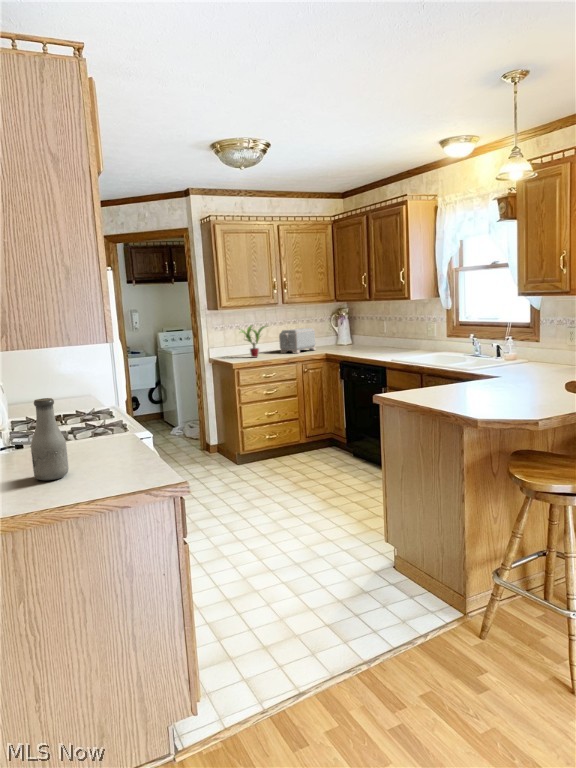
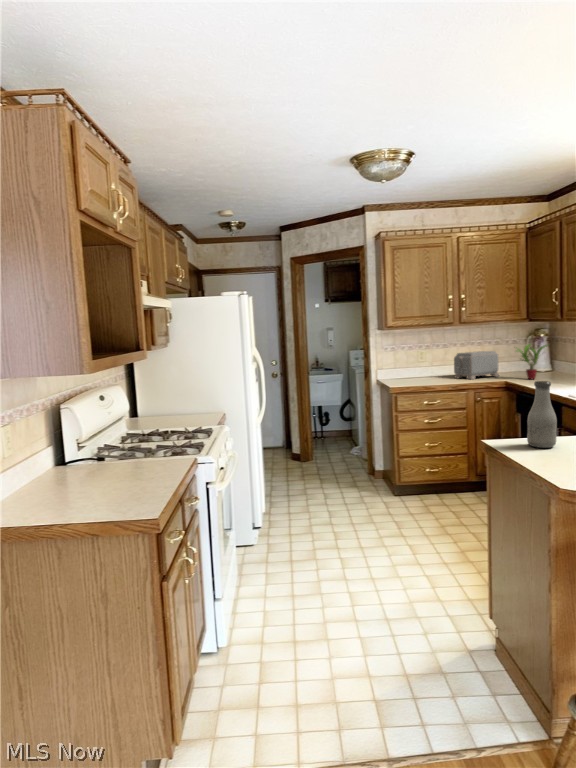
potted plant: present [242,326,265,357] -> present [517,344,548,379]
bottle: present [31,398,69,480] -> present [527,381,557,448]

